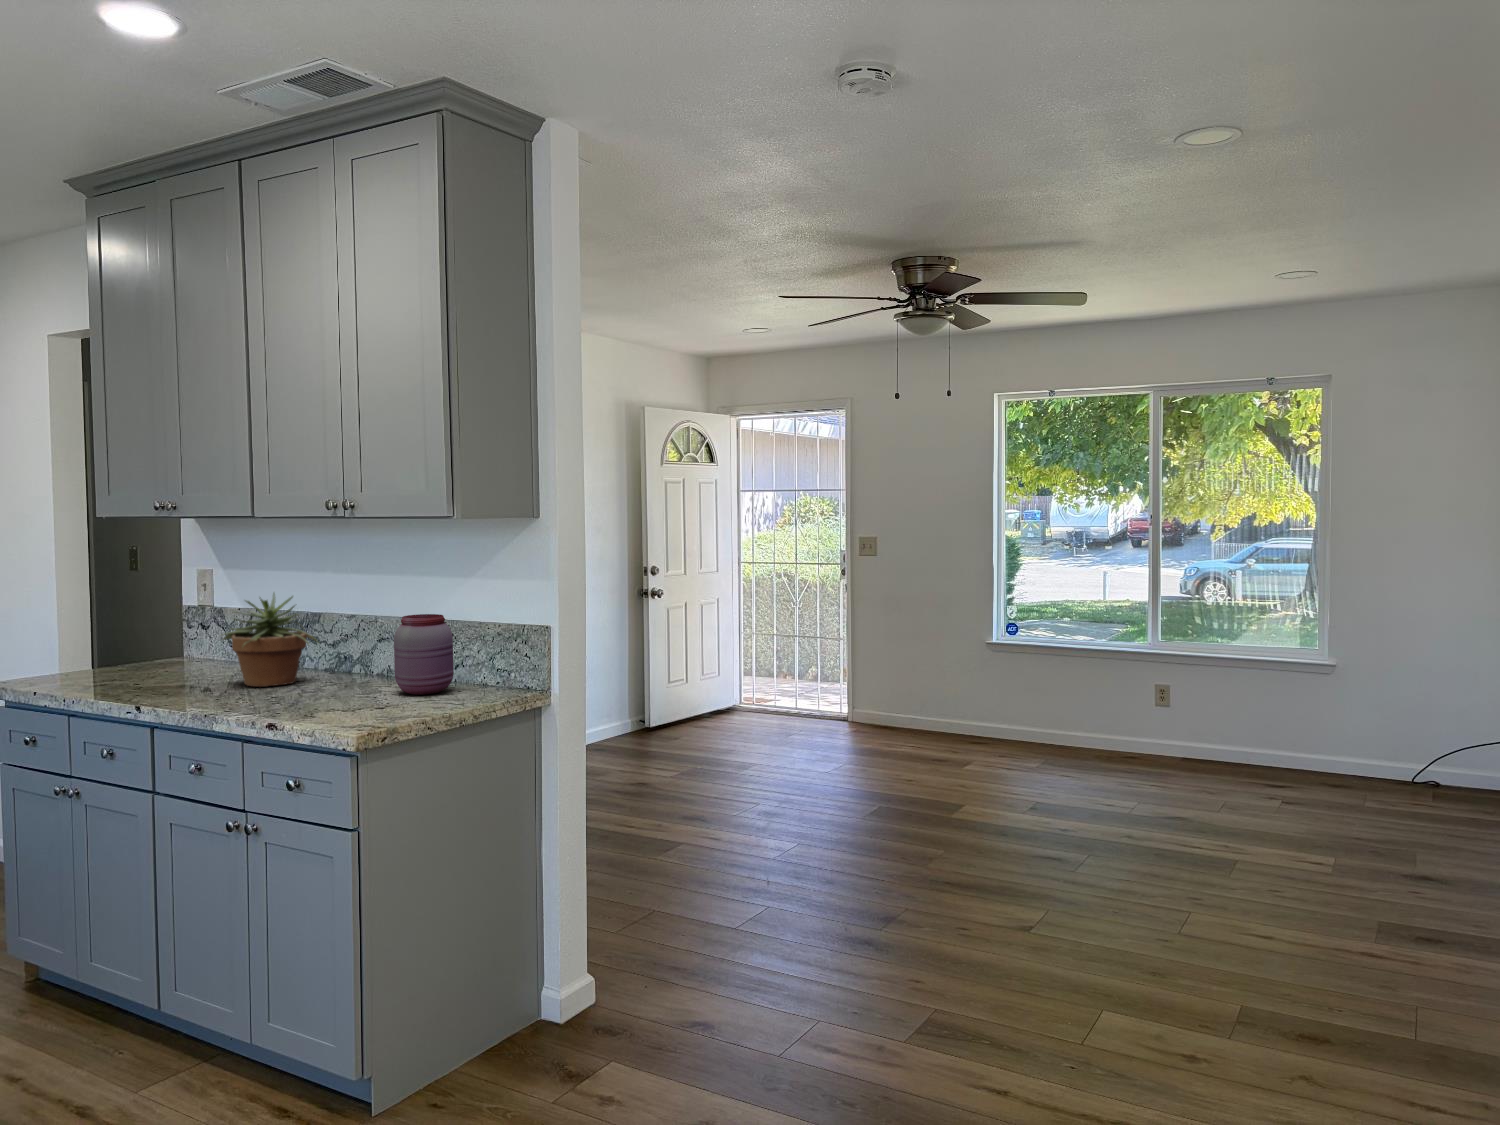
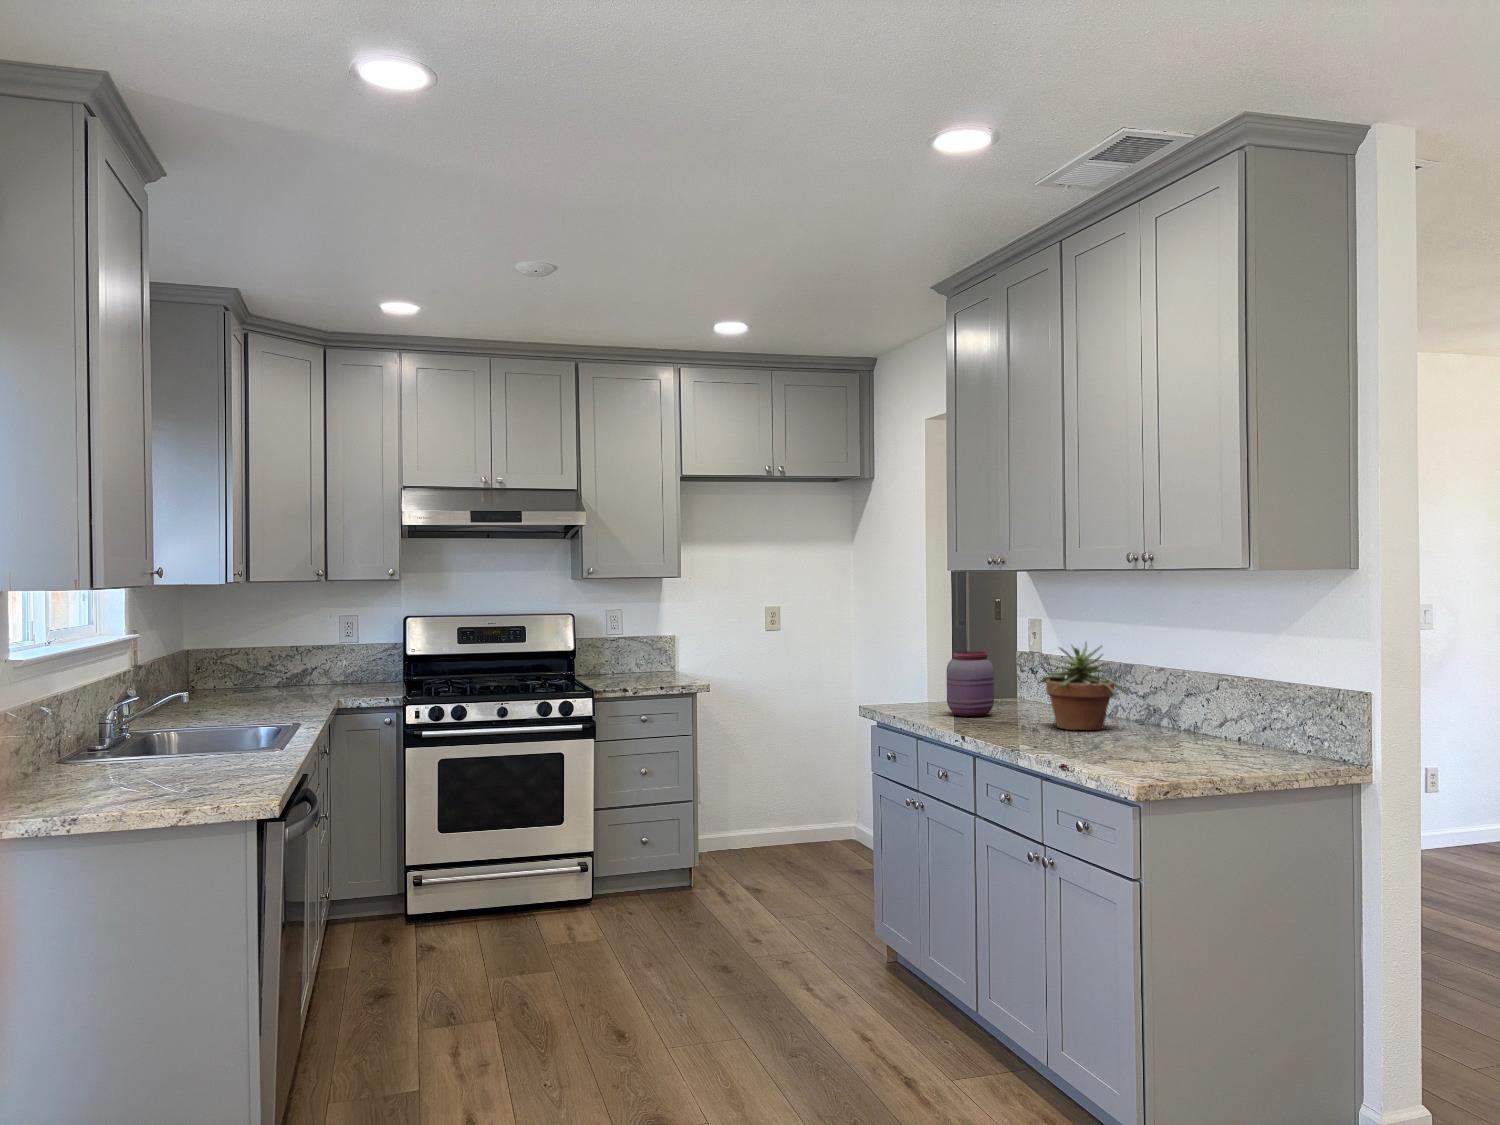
jar: present [394,614,454,695] -> present [947,651,994,717]

